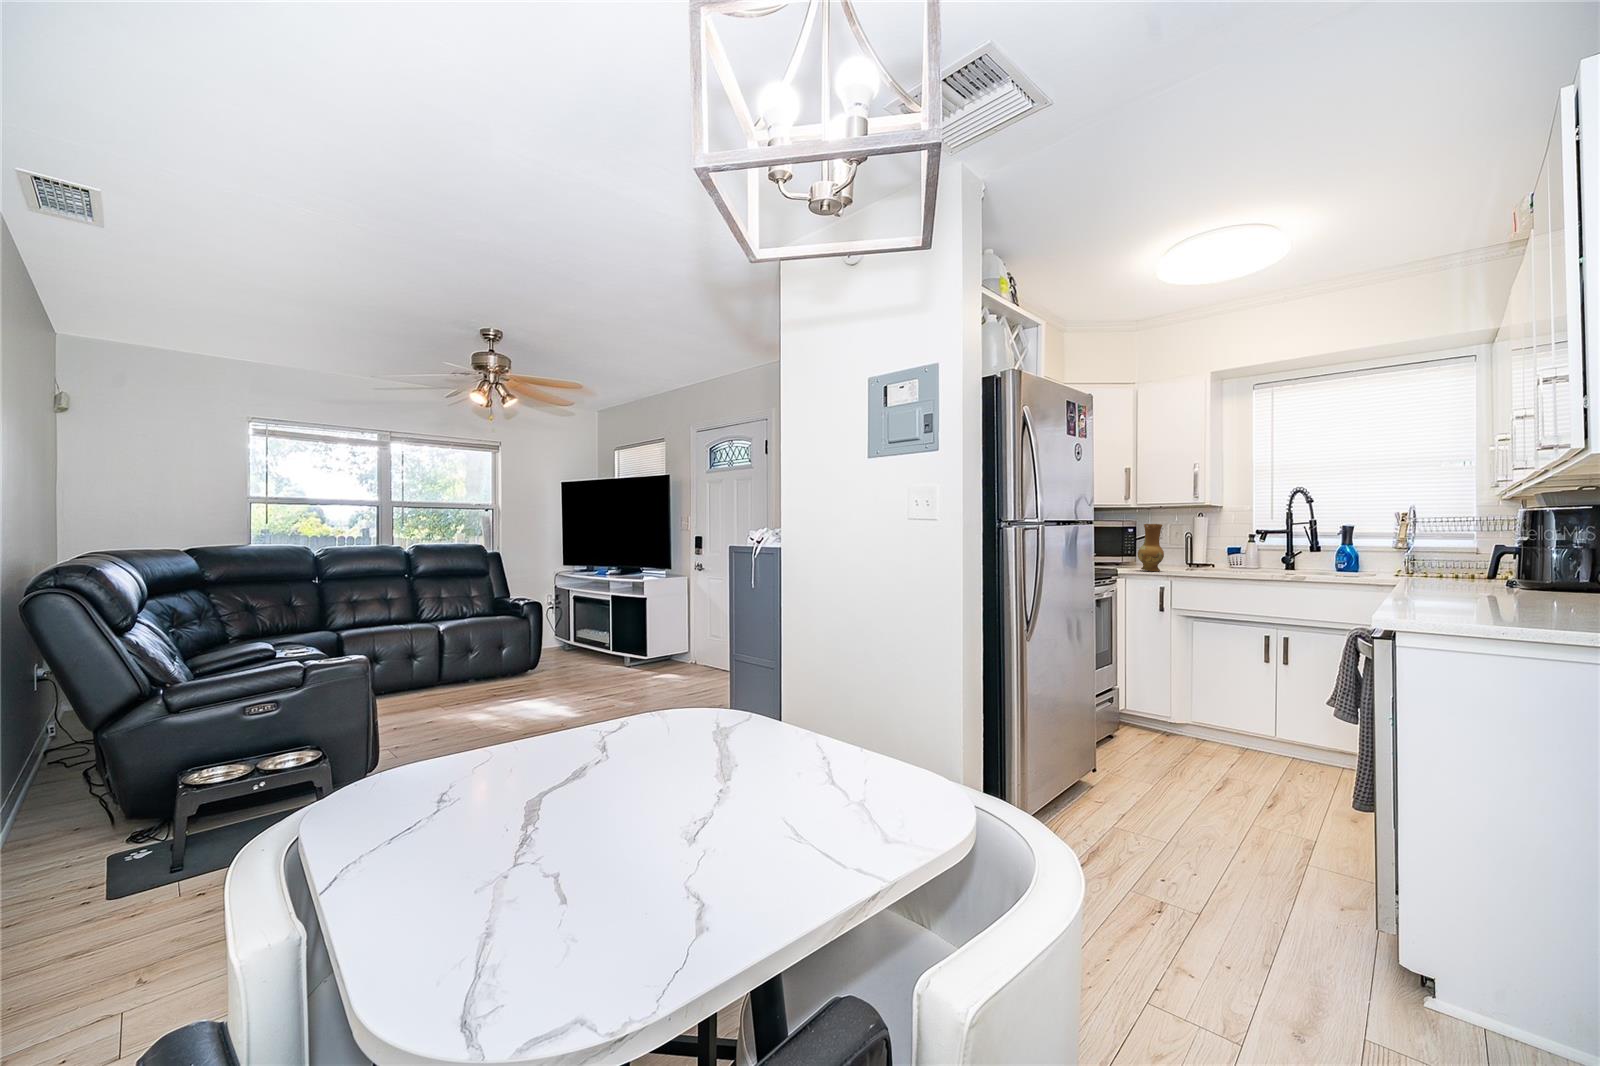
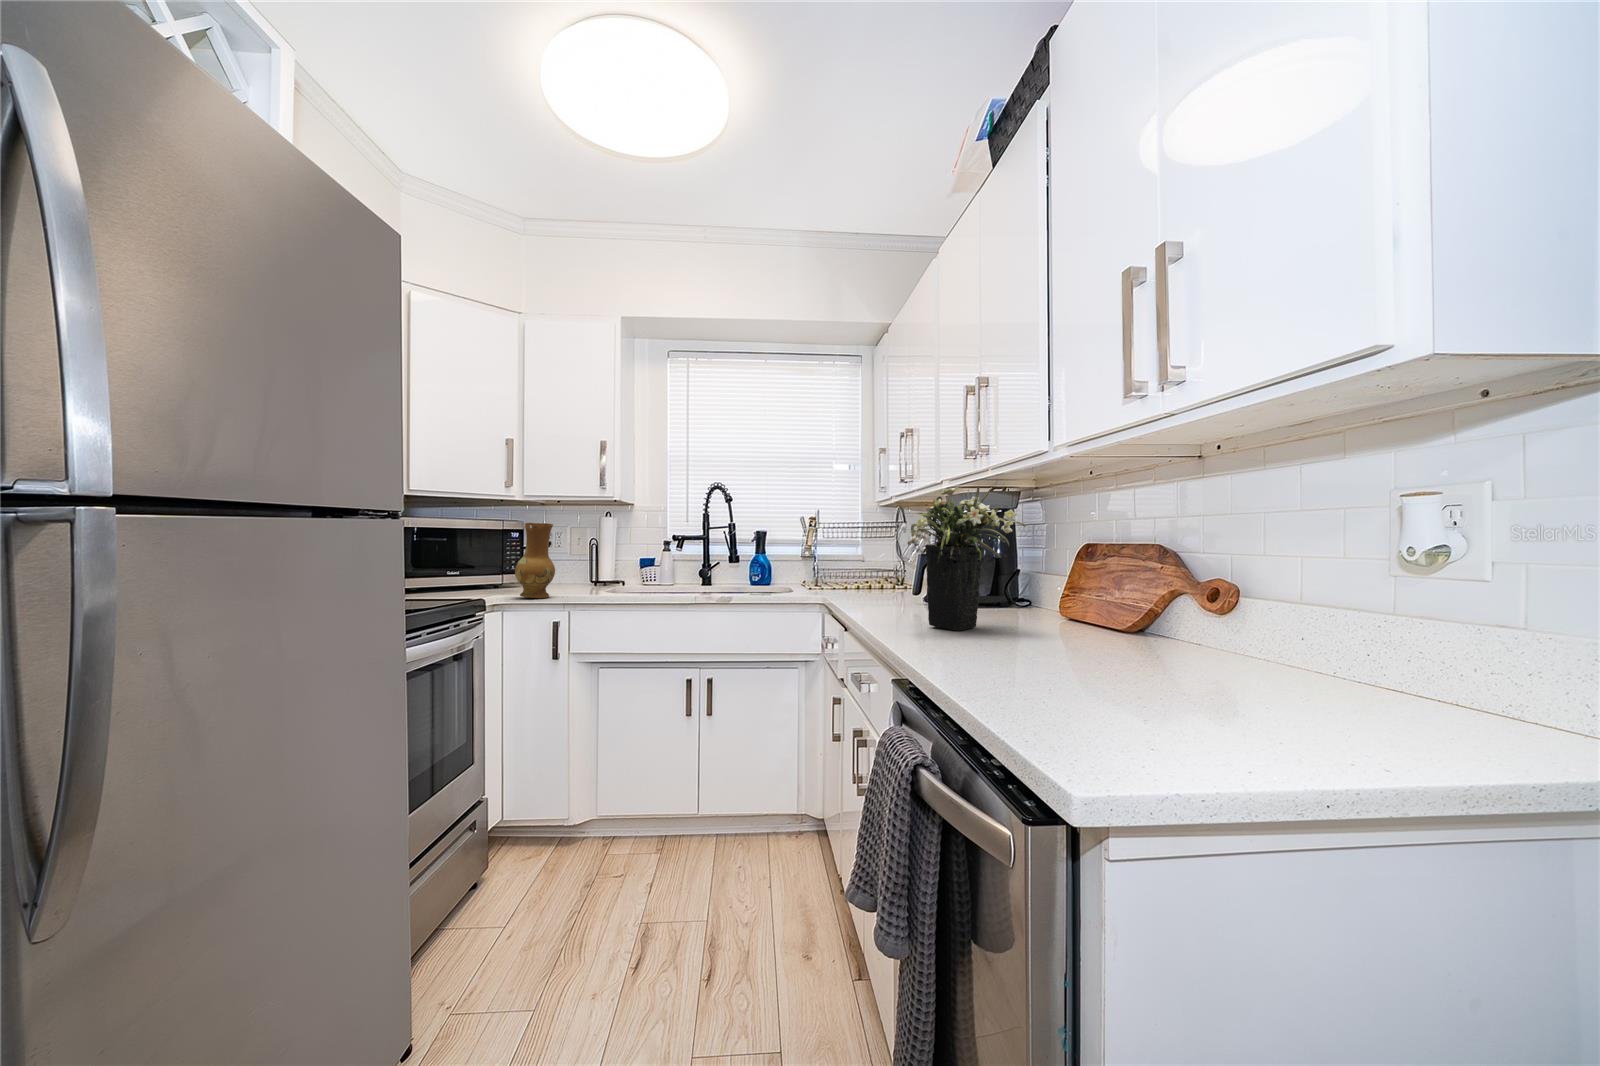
flower arrangement: none [1430,498,1552,599] -> present [908,486,1027,631]

